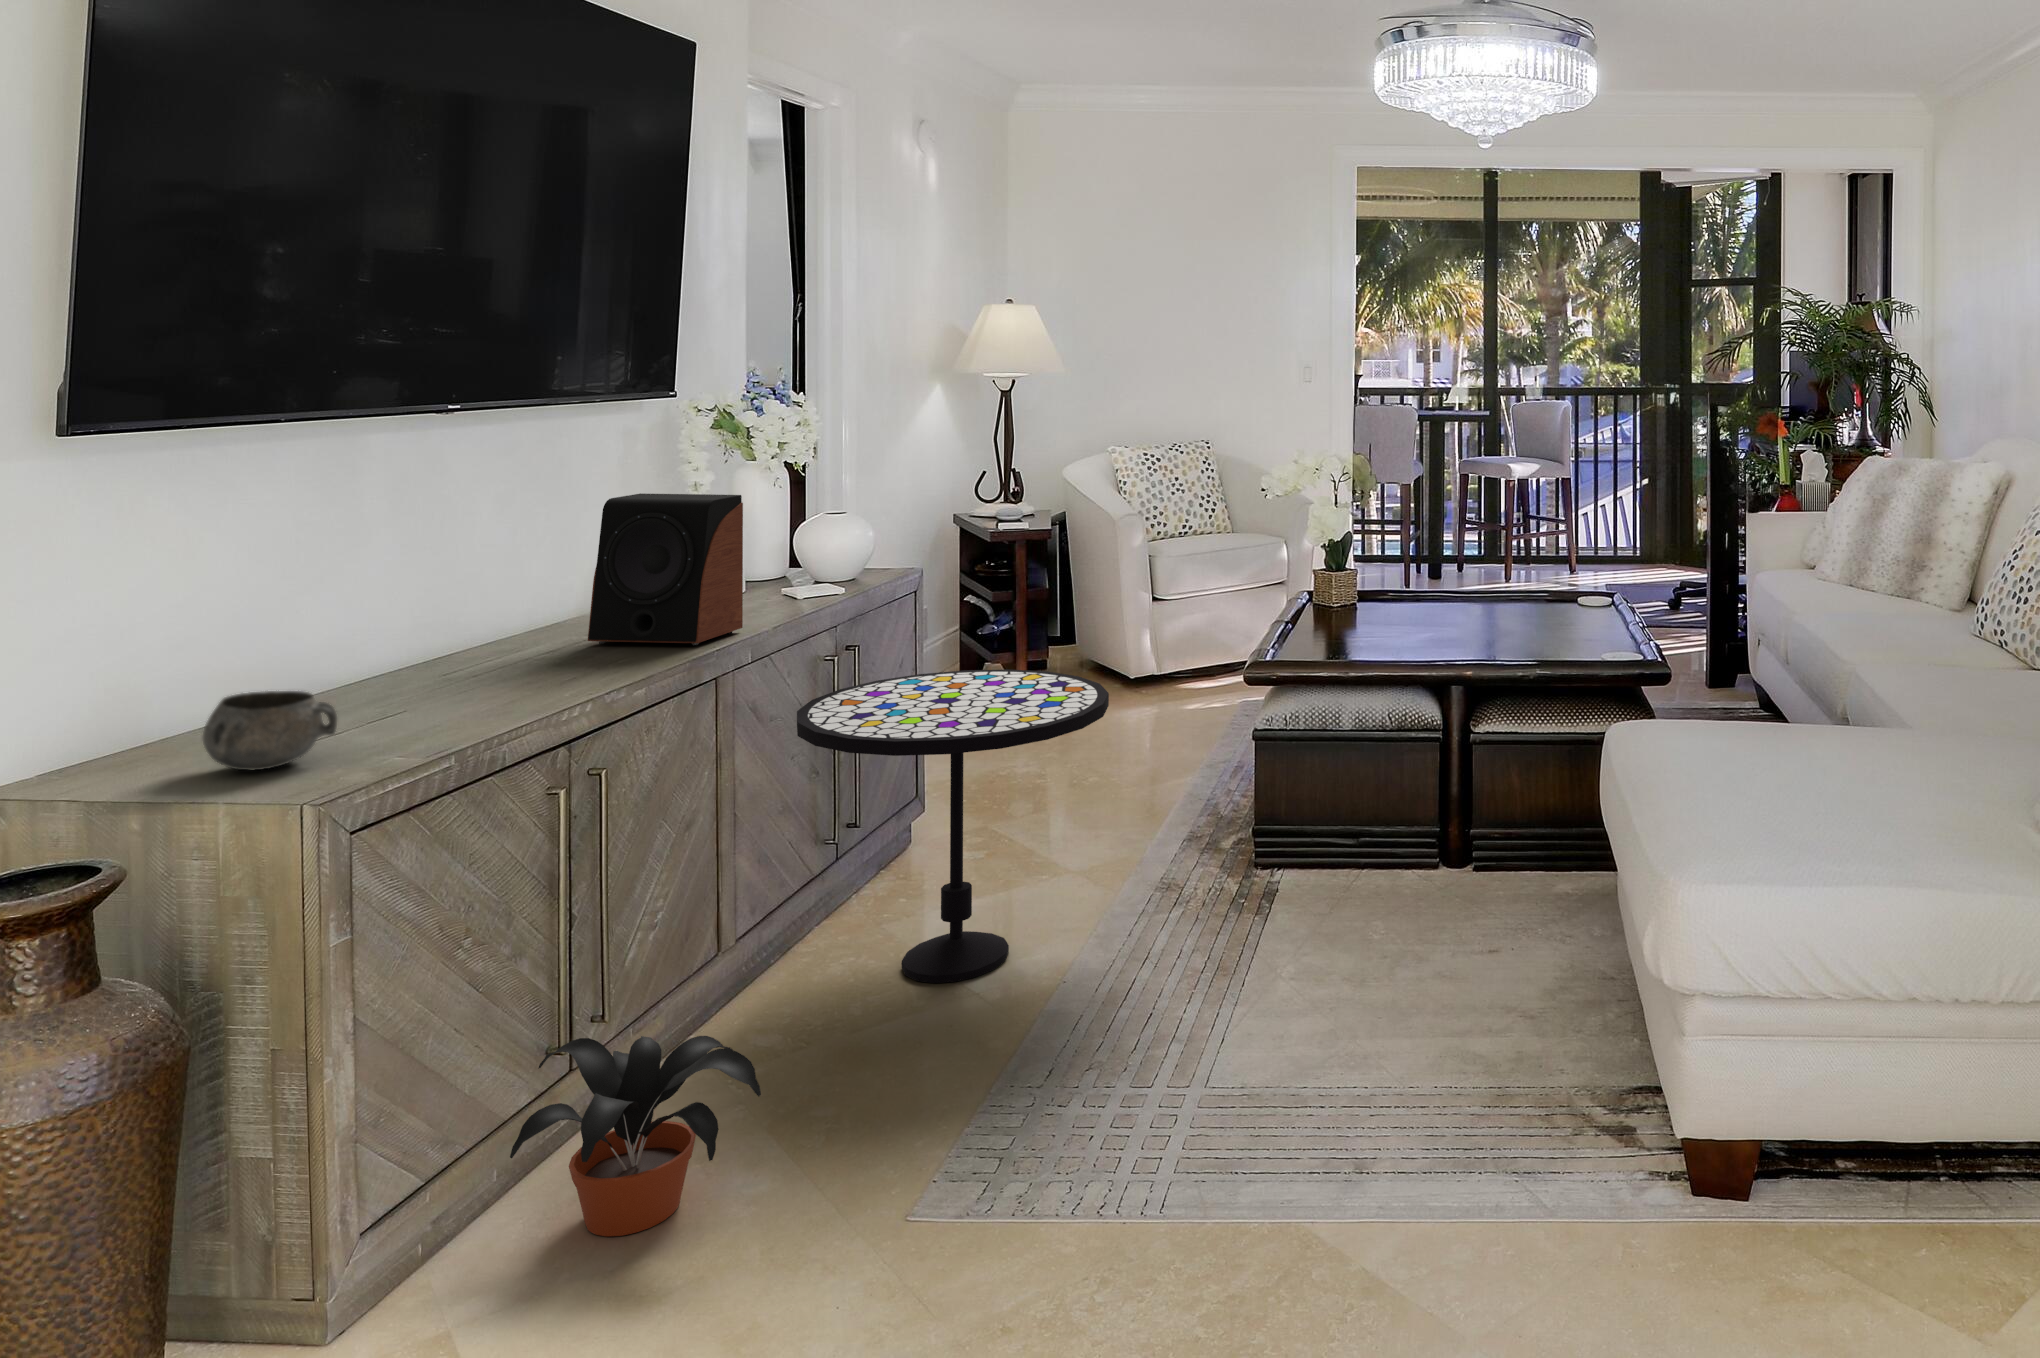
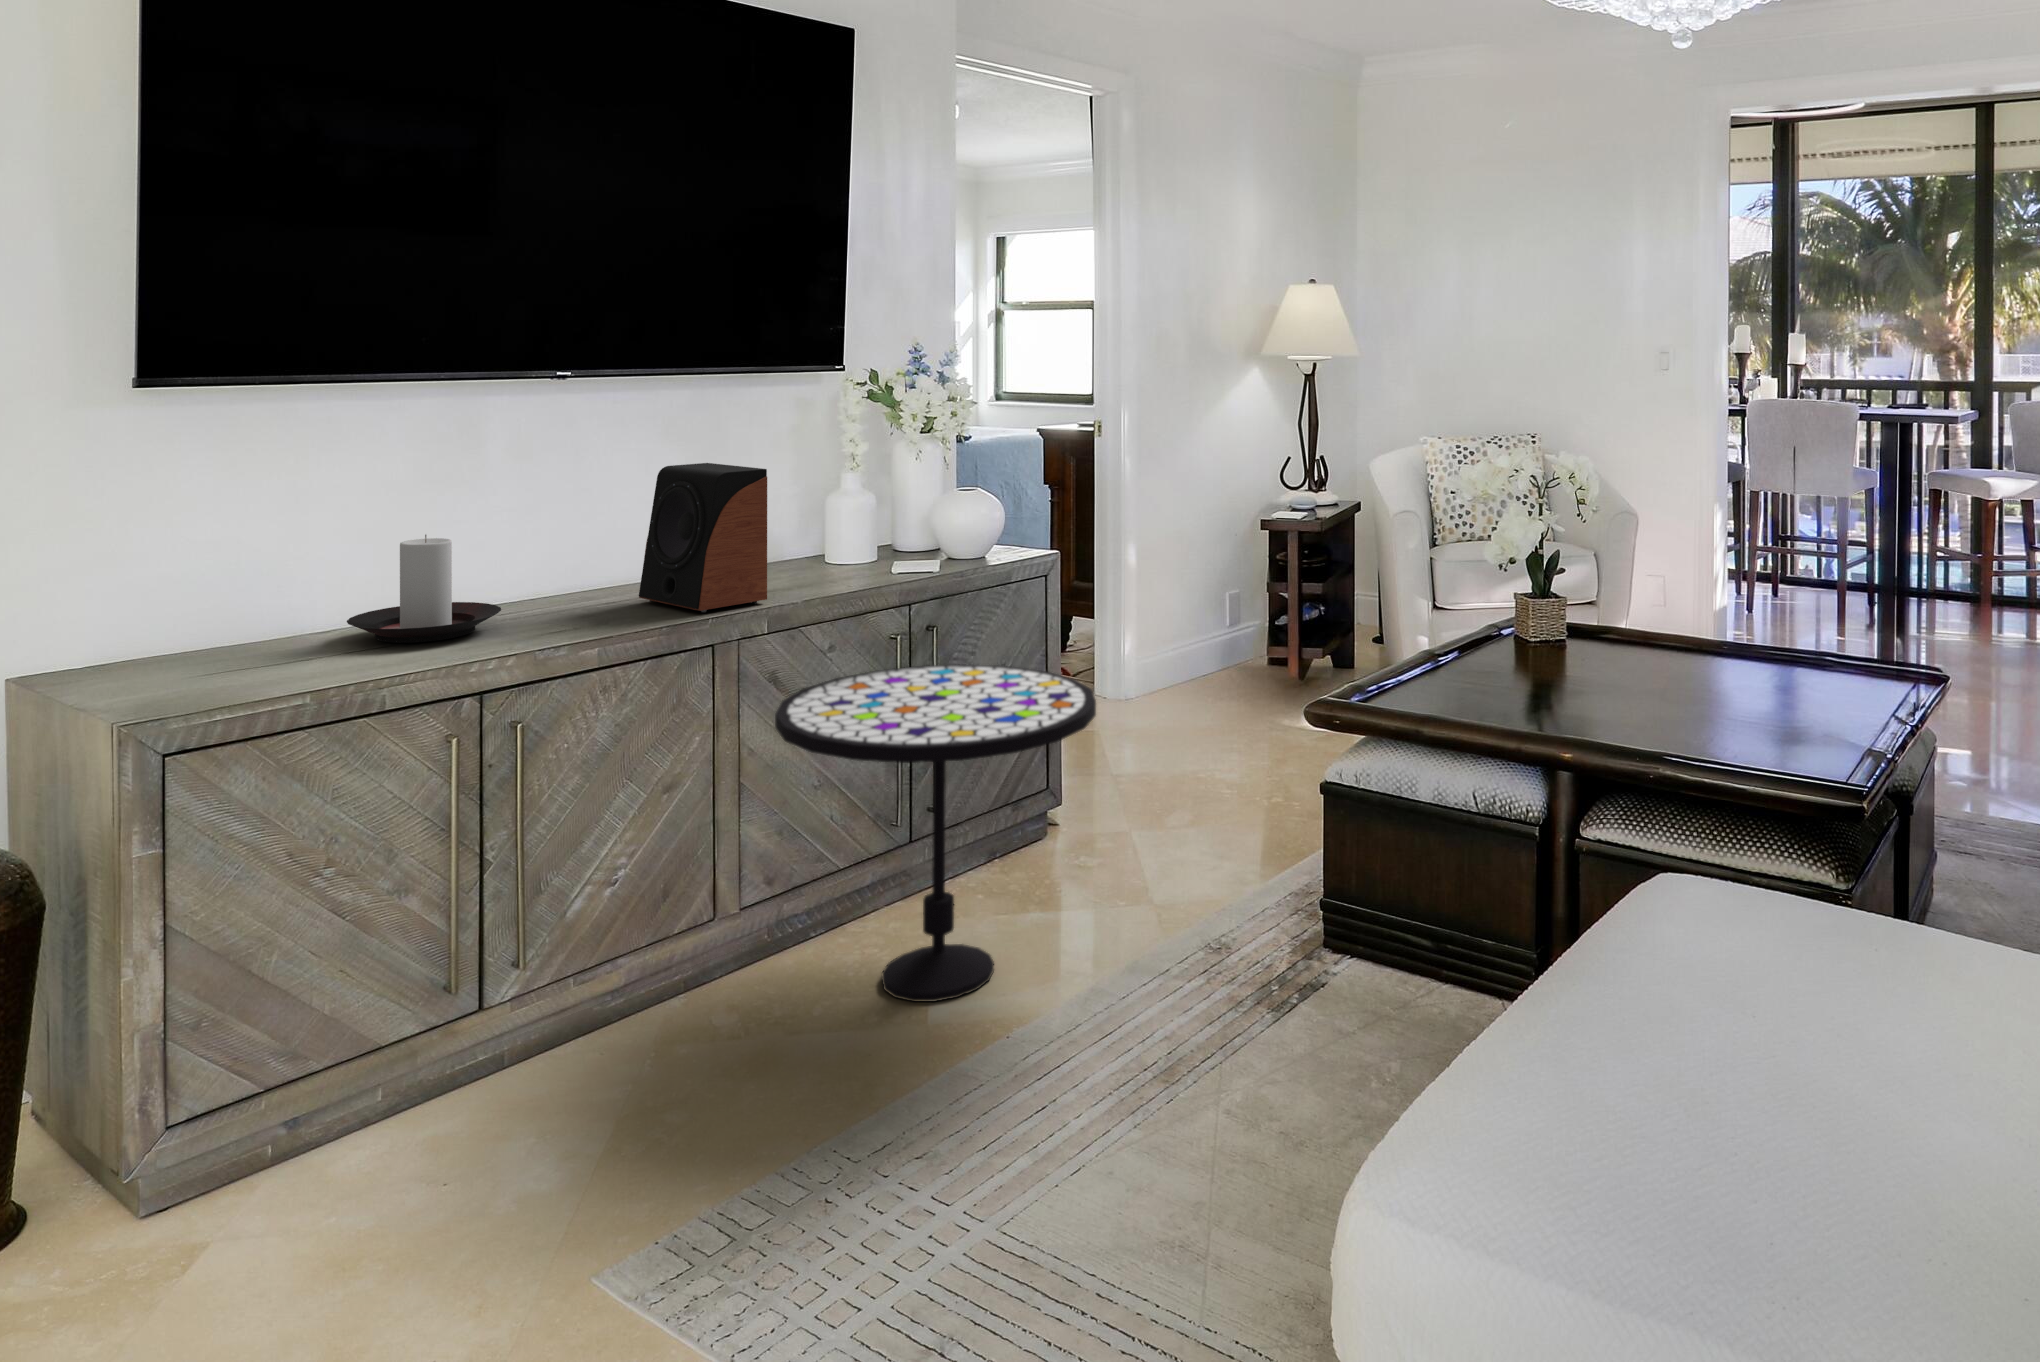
candle holder: none [318,585,502,707] -> present [347,535,501,643]
decorative bowl: present [203,691,337,770] -> none [130,619,248,688]
potted plant: present [510,1036,761,1236] -> none [300,987,549,1201]

